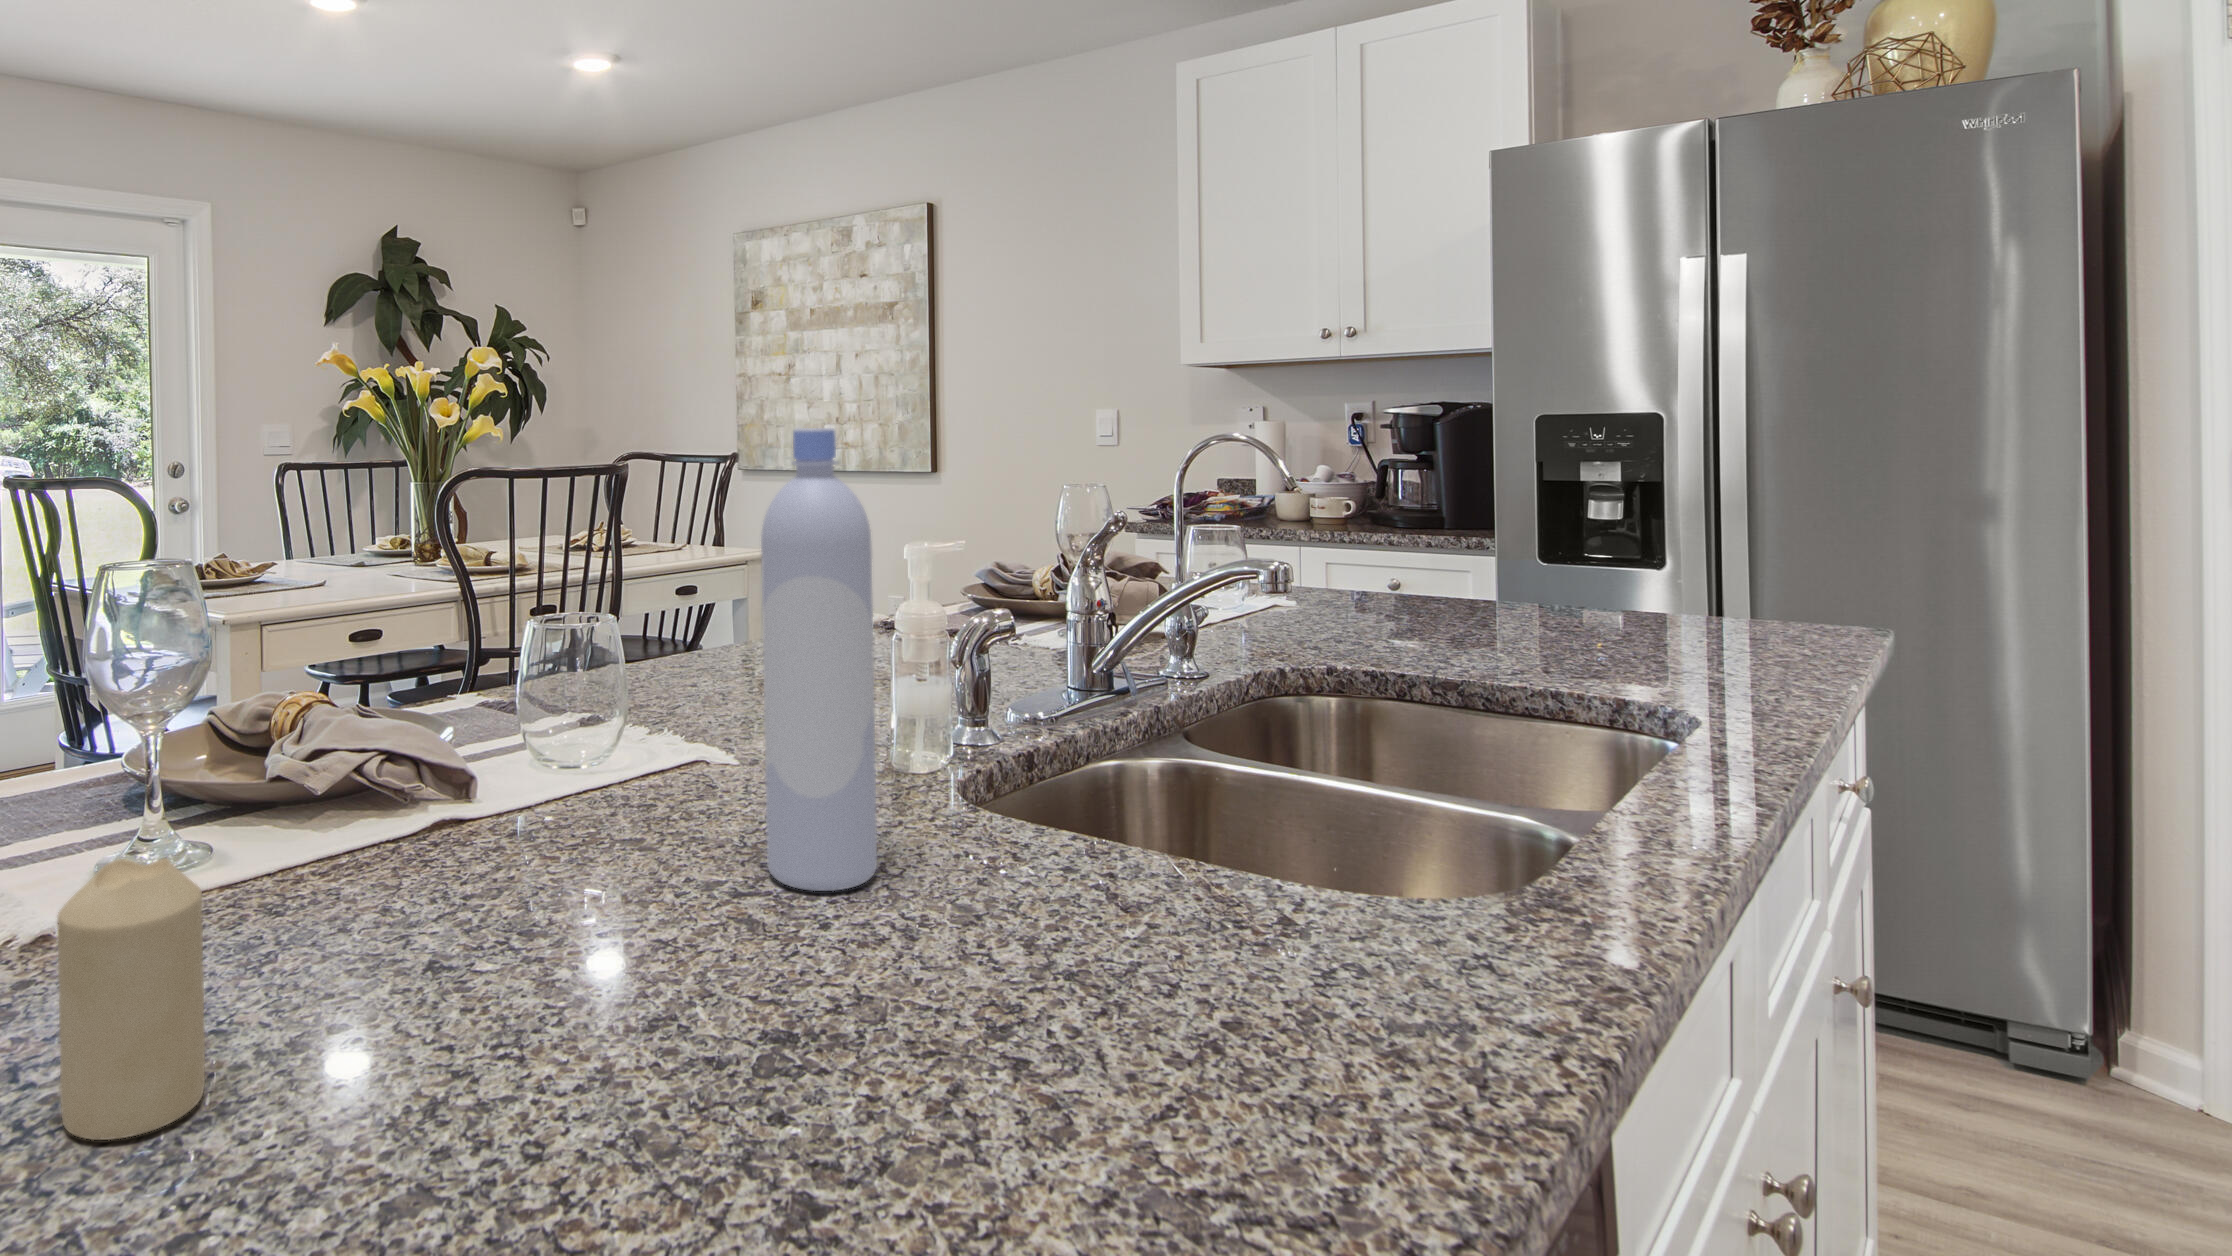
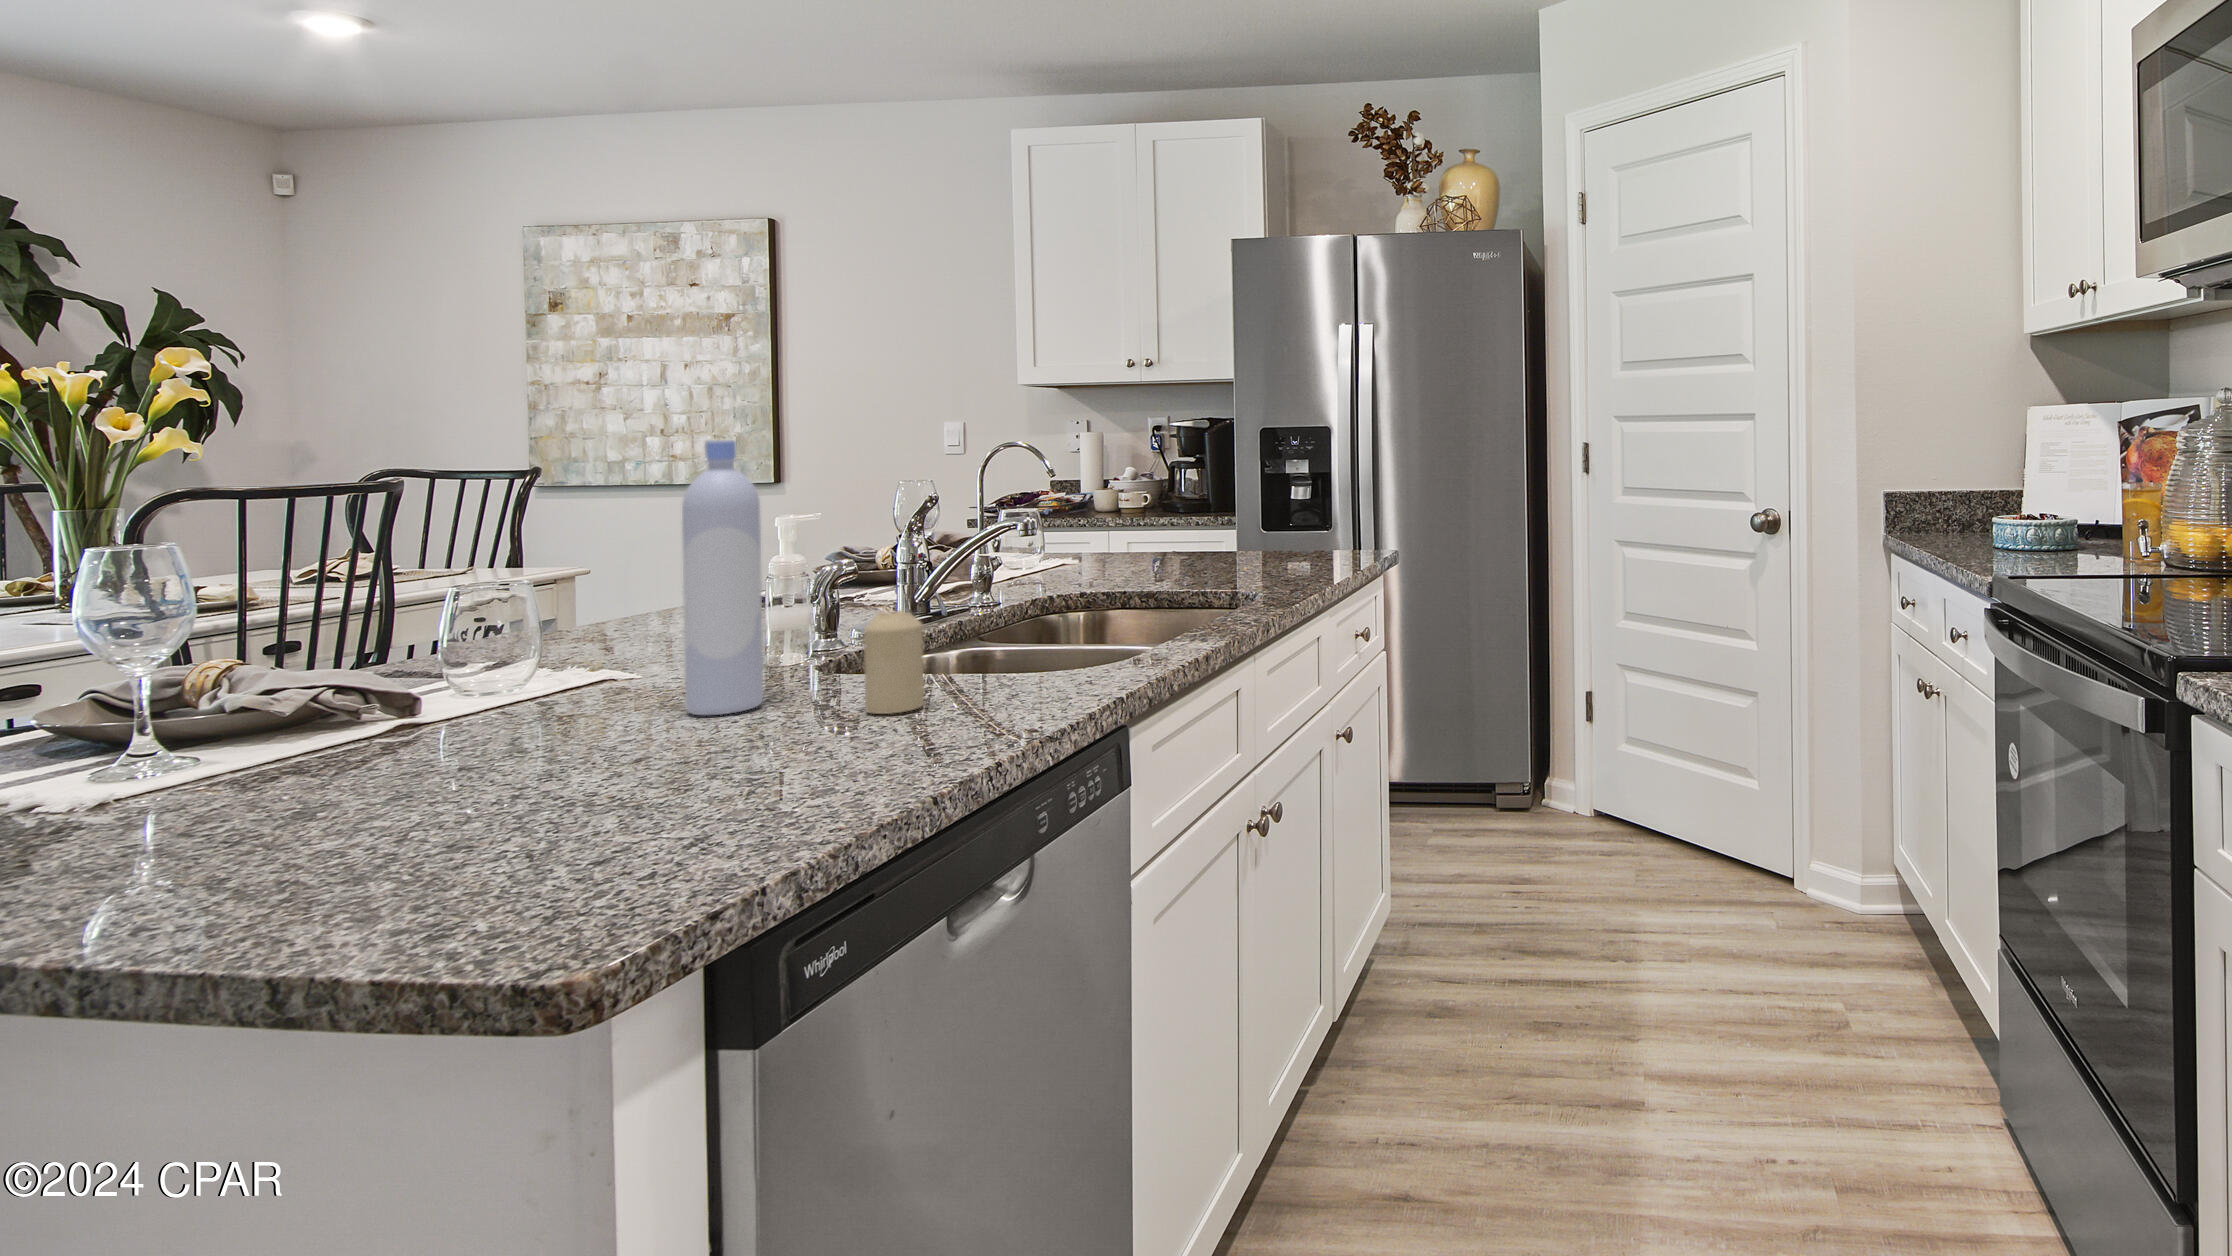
candle: present [57,858,205,1140] -> present [864,610,924,714]

